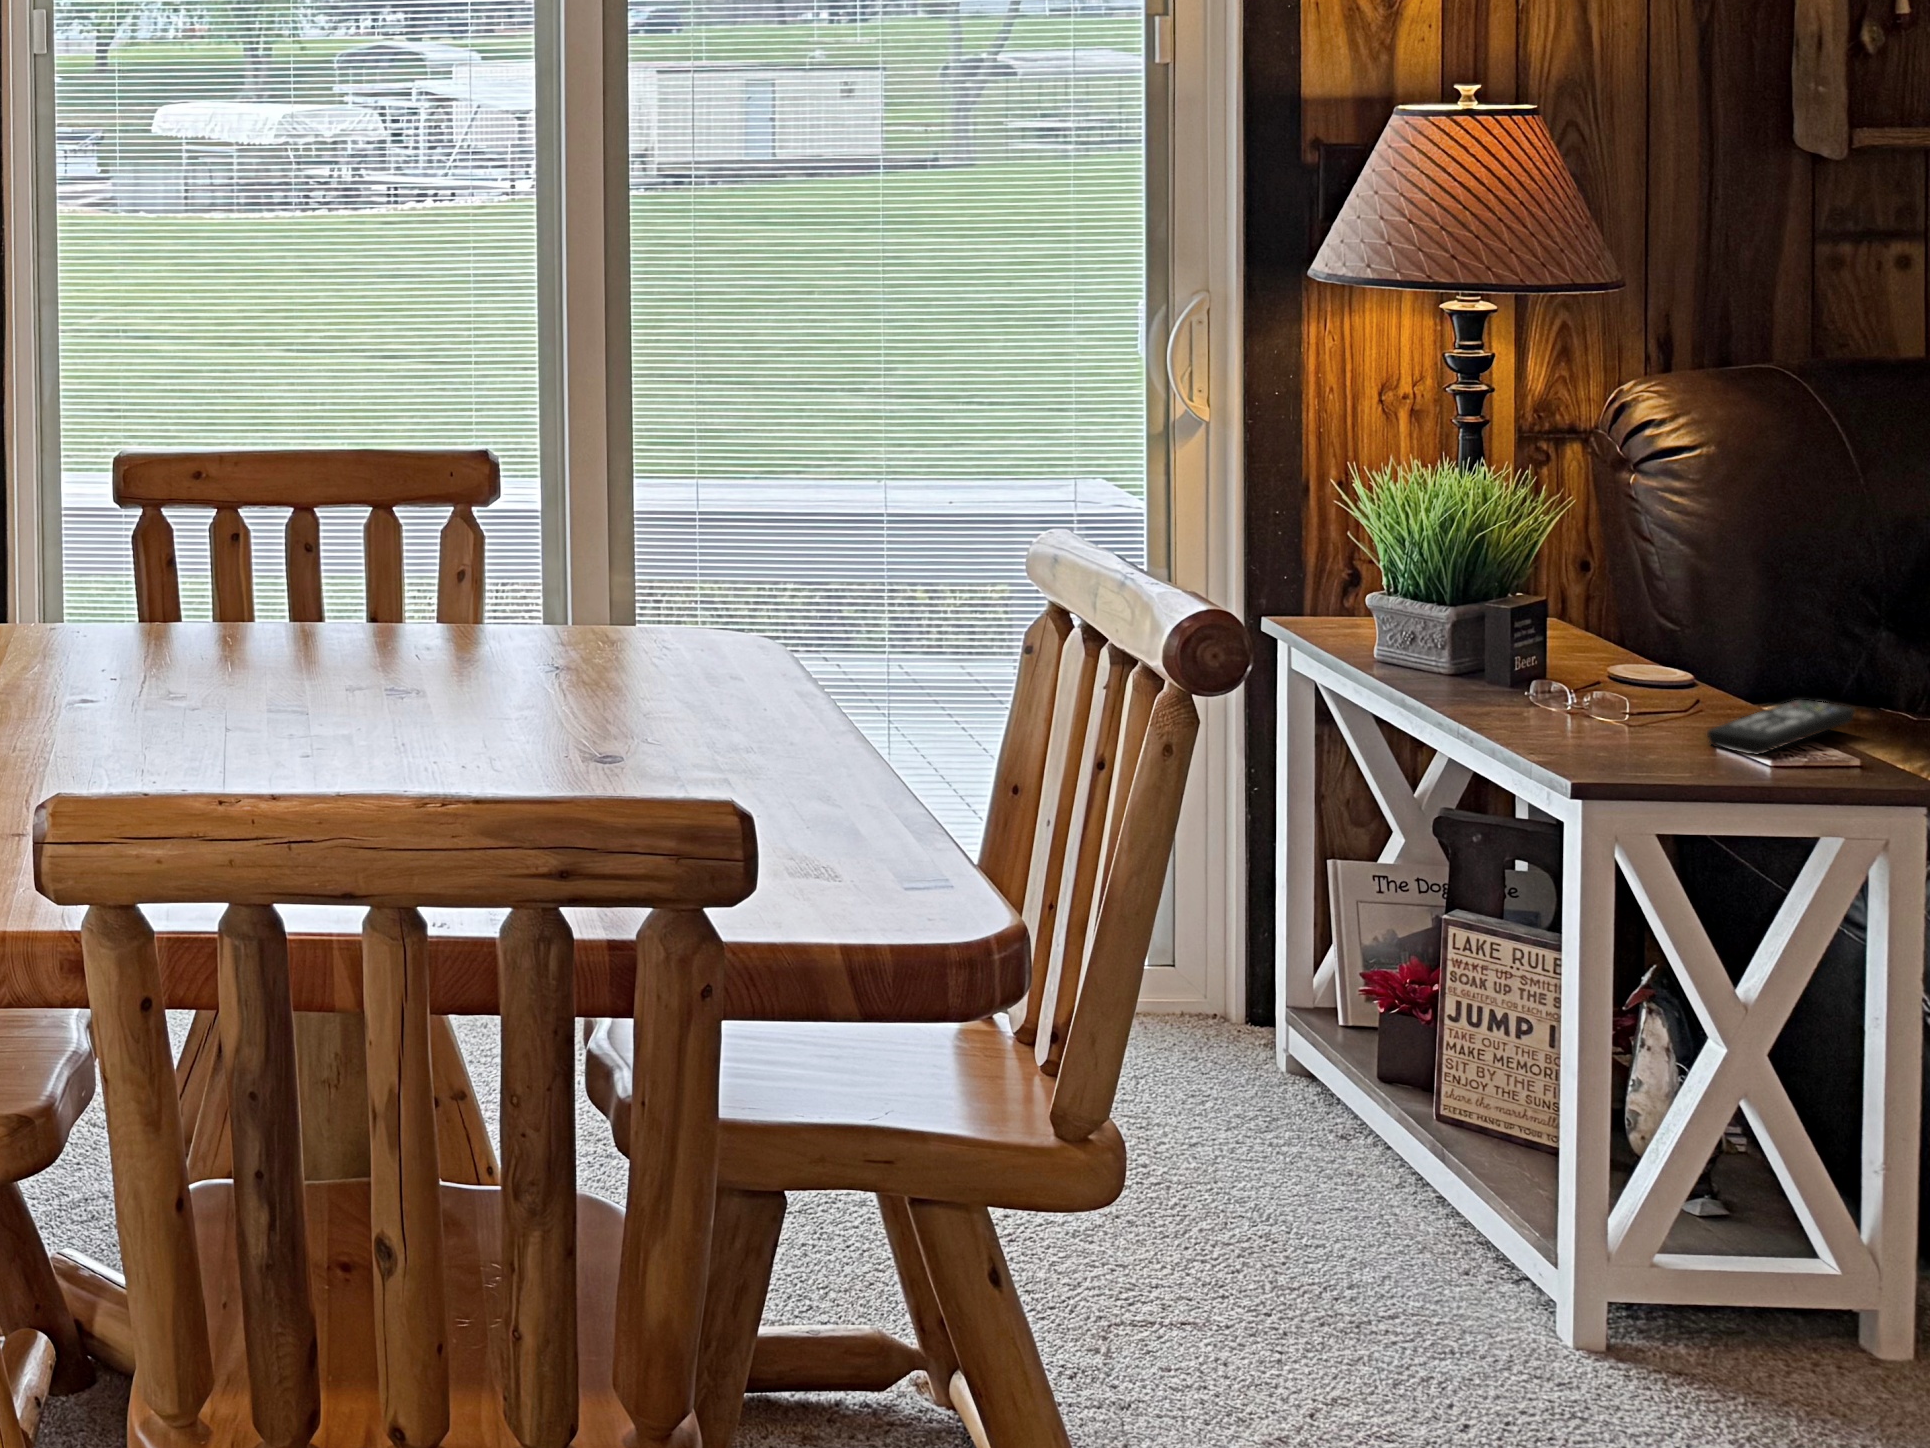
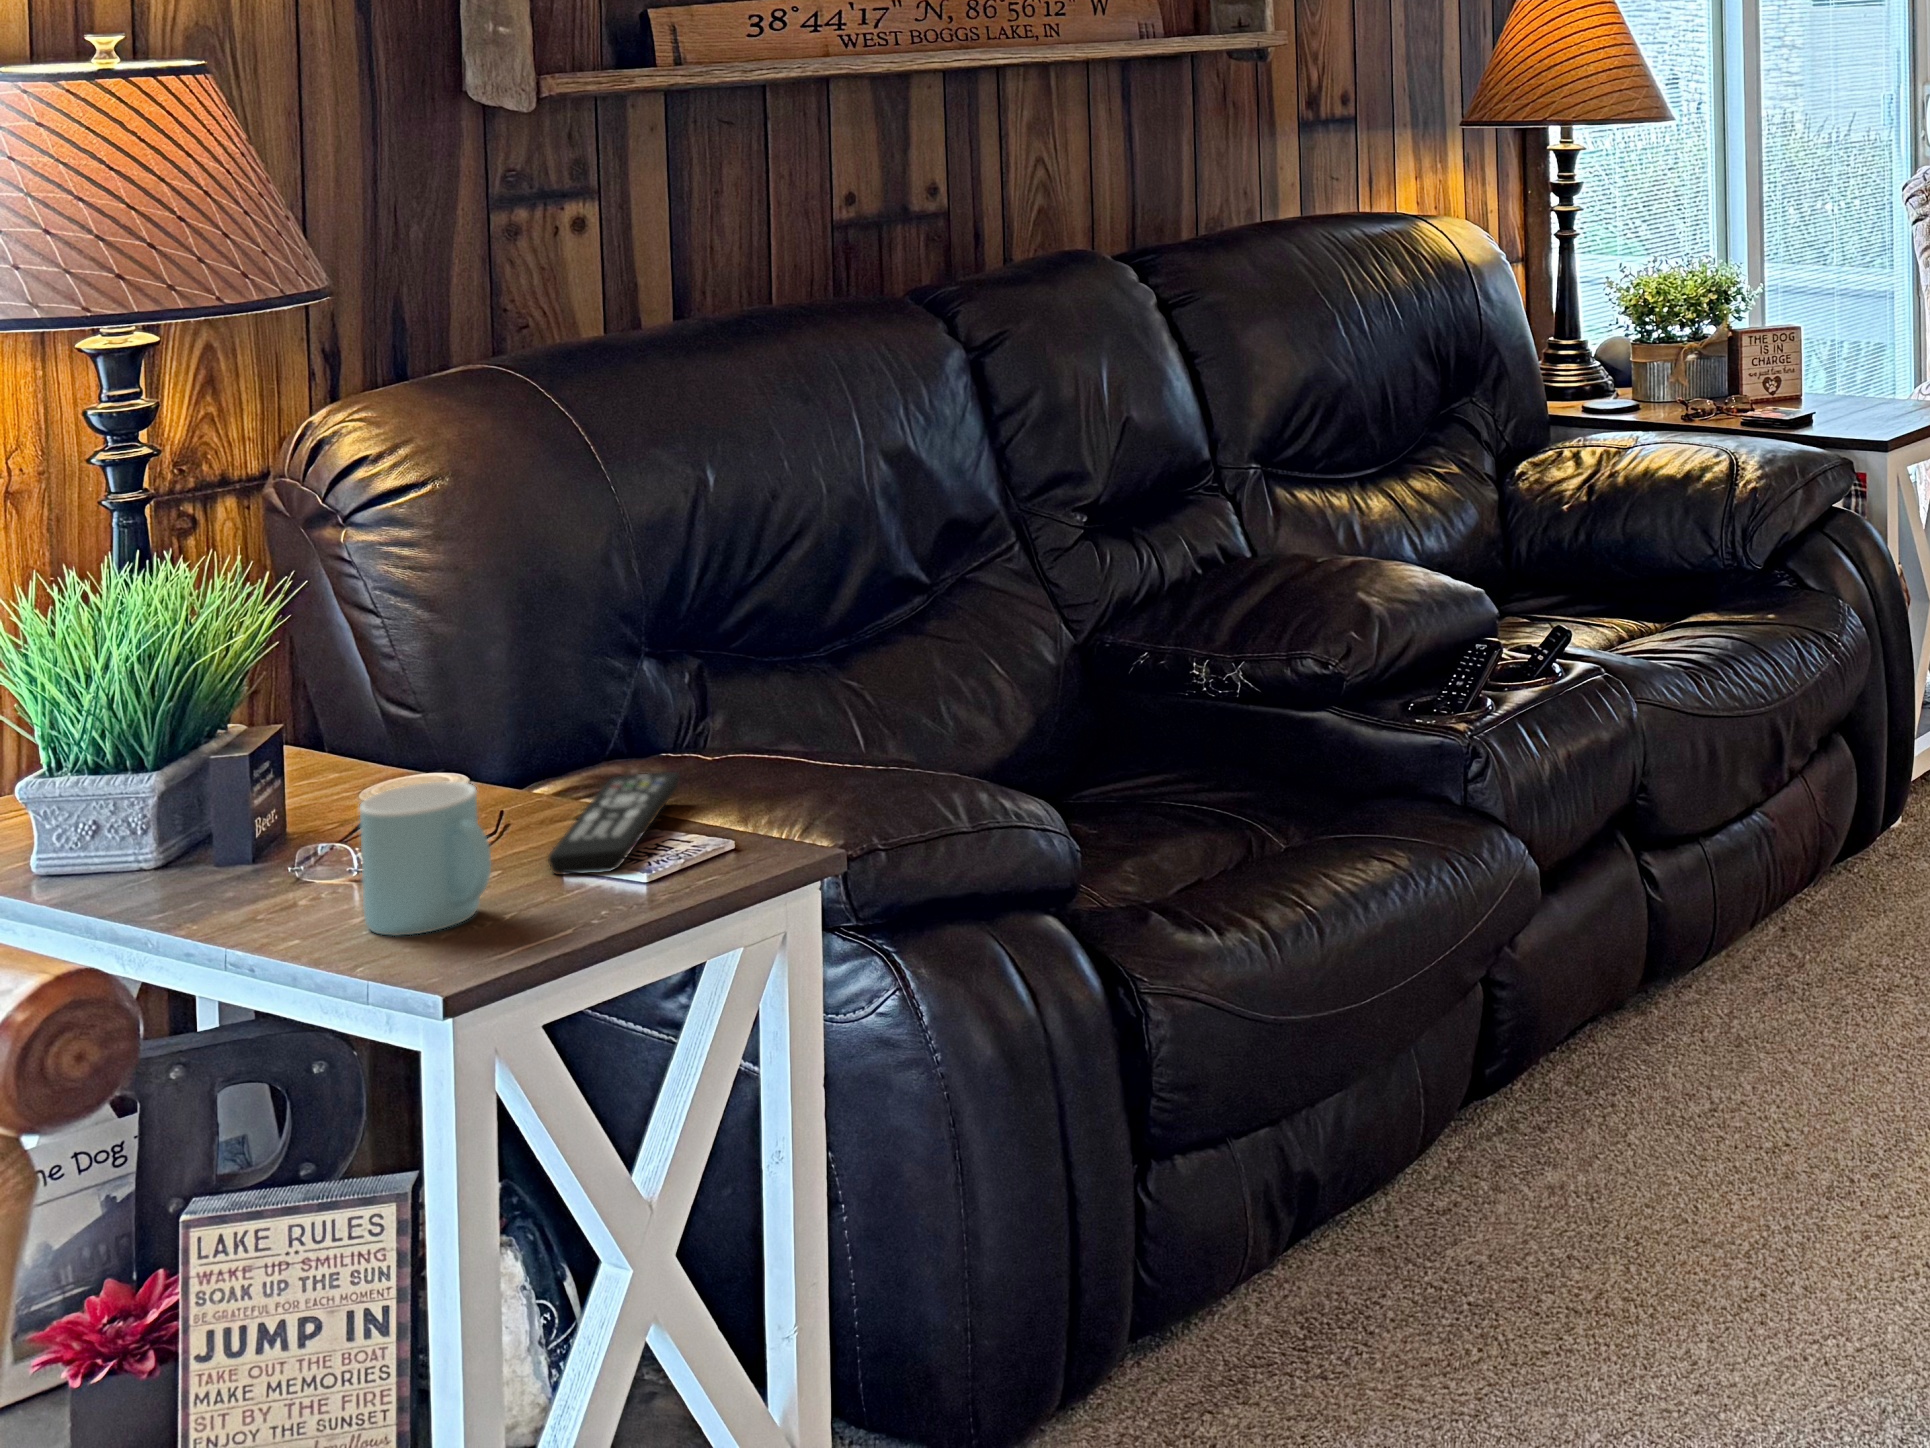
mug: none [1551,644,1637,750] -> present [360,782,491,936]

